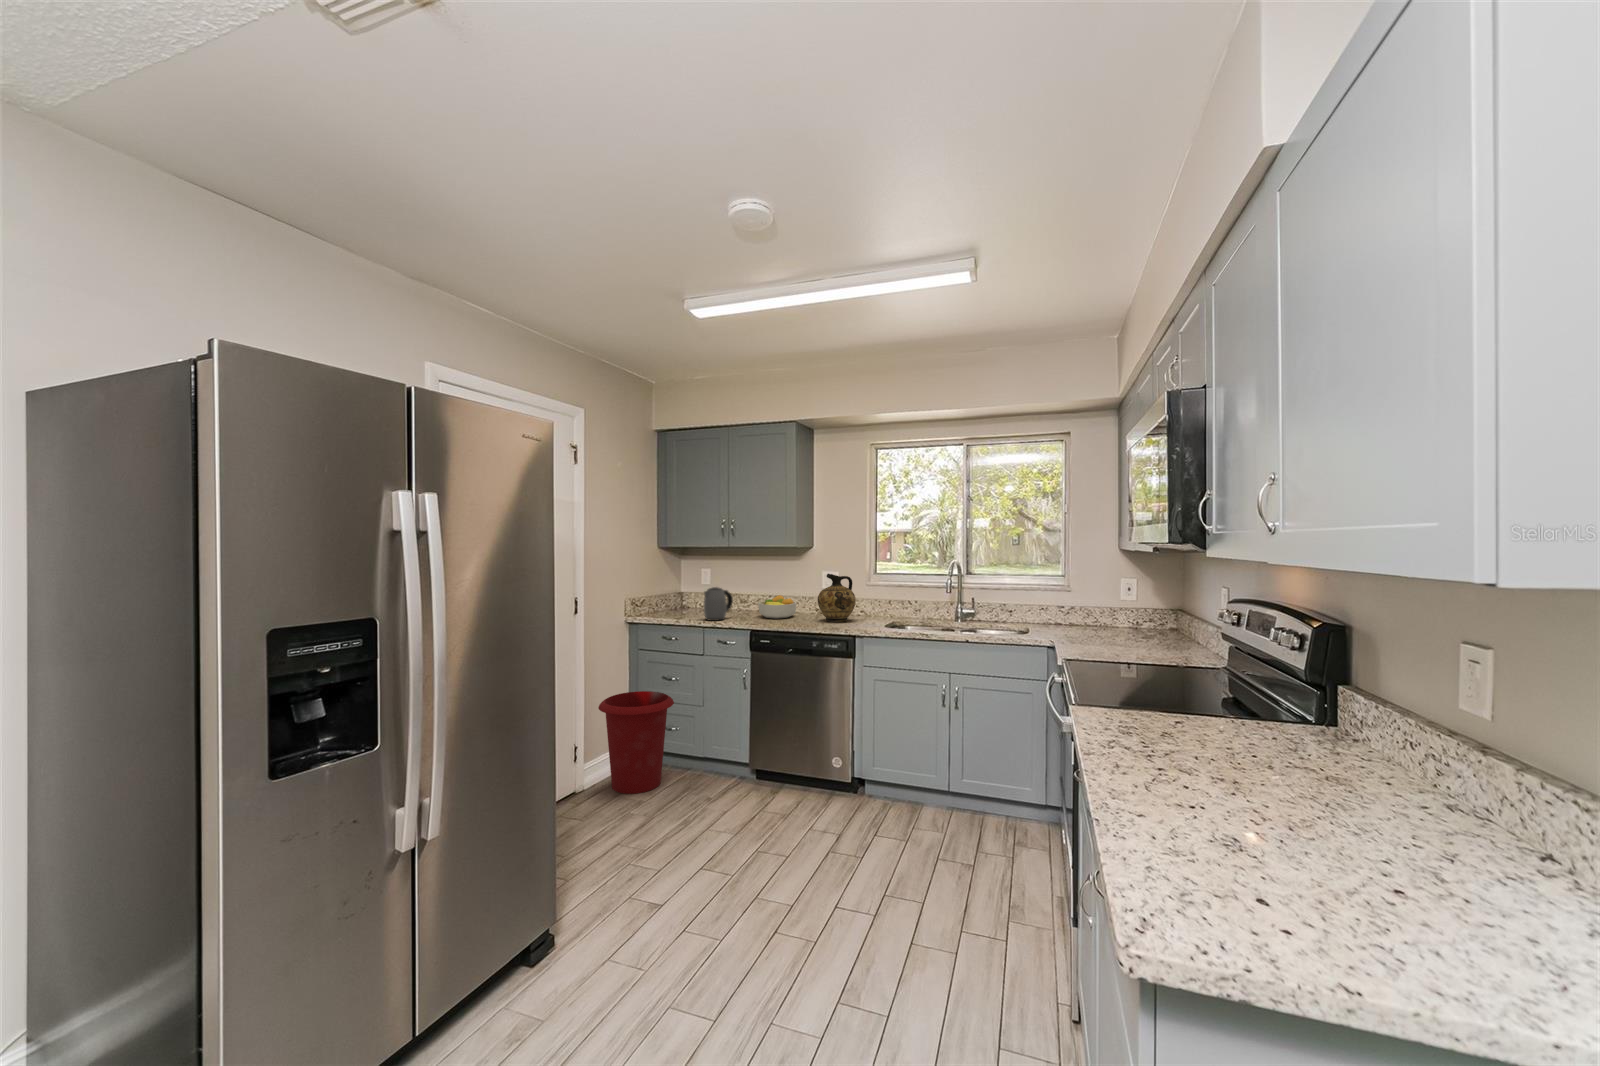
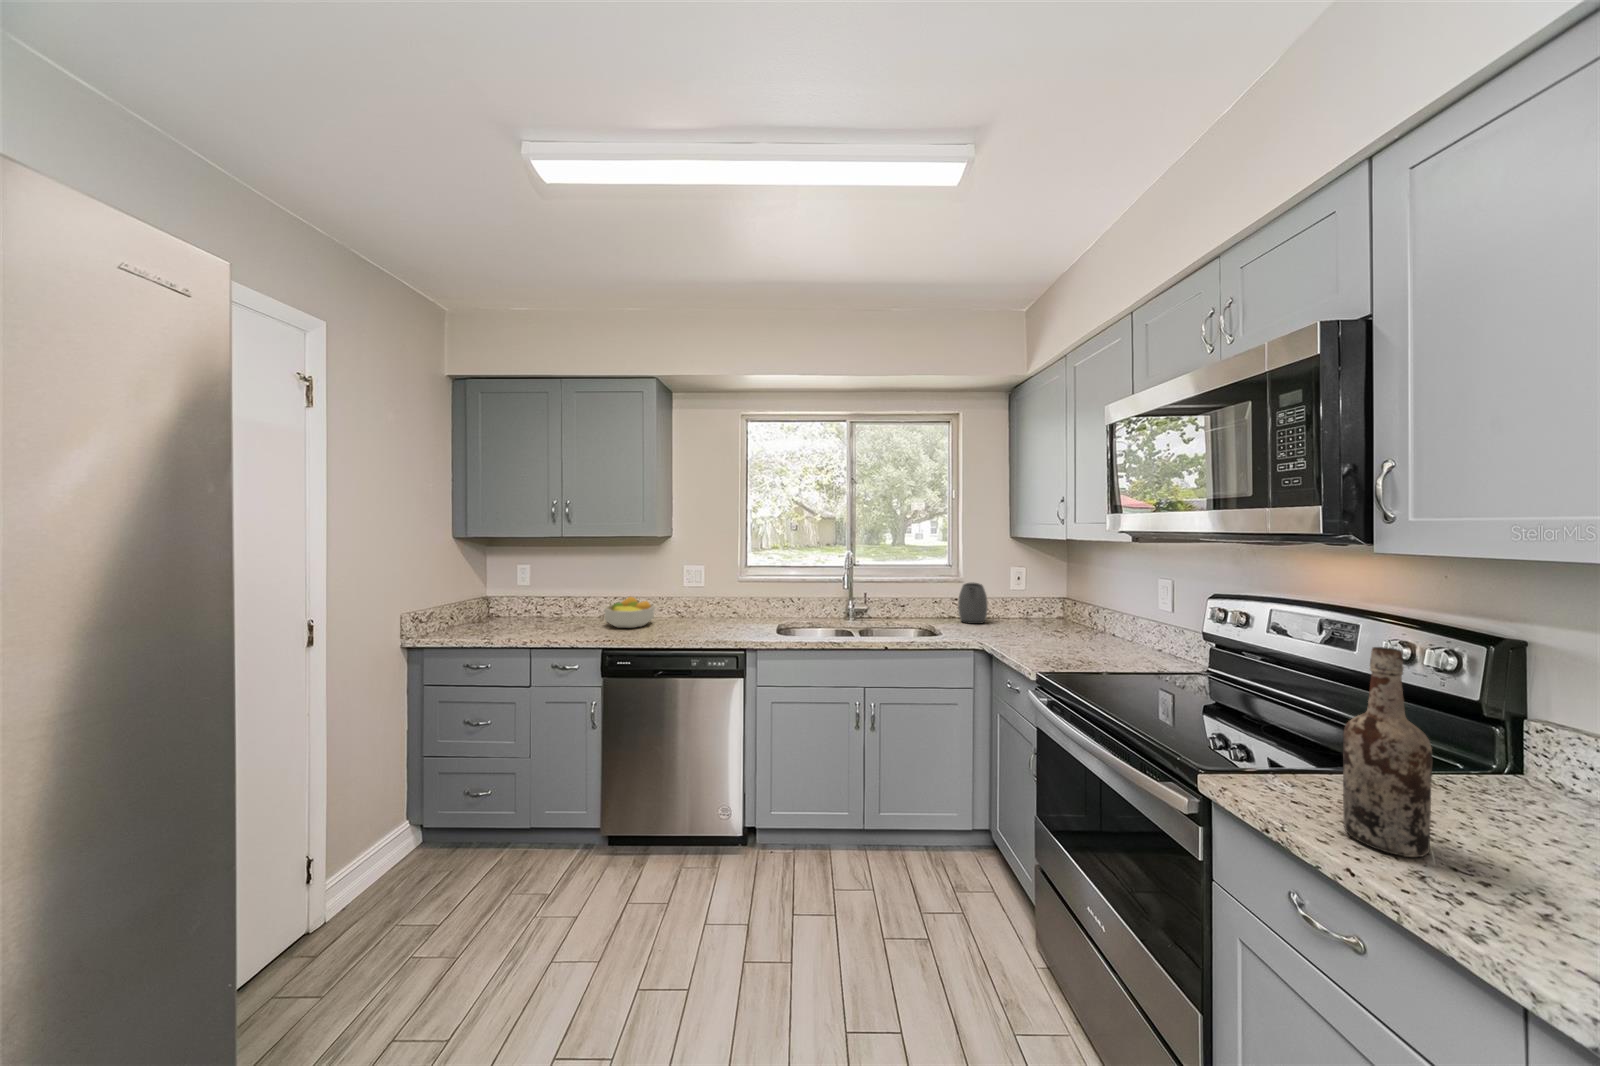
ceramic jug: present [818,574,856,622] -> none [686,569,734,629]
kettle: present [704,587,733,621] -> present [958,583,988,624]
wine bottle: none [1113,612,1154,735] -> present [1343,647,1432,857]
waste bin: present [598,691,674,794] -> none [349,747,484,918]

